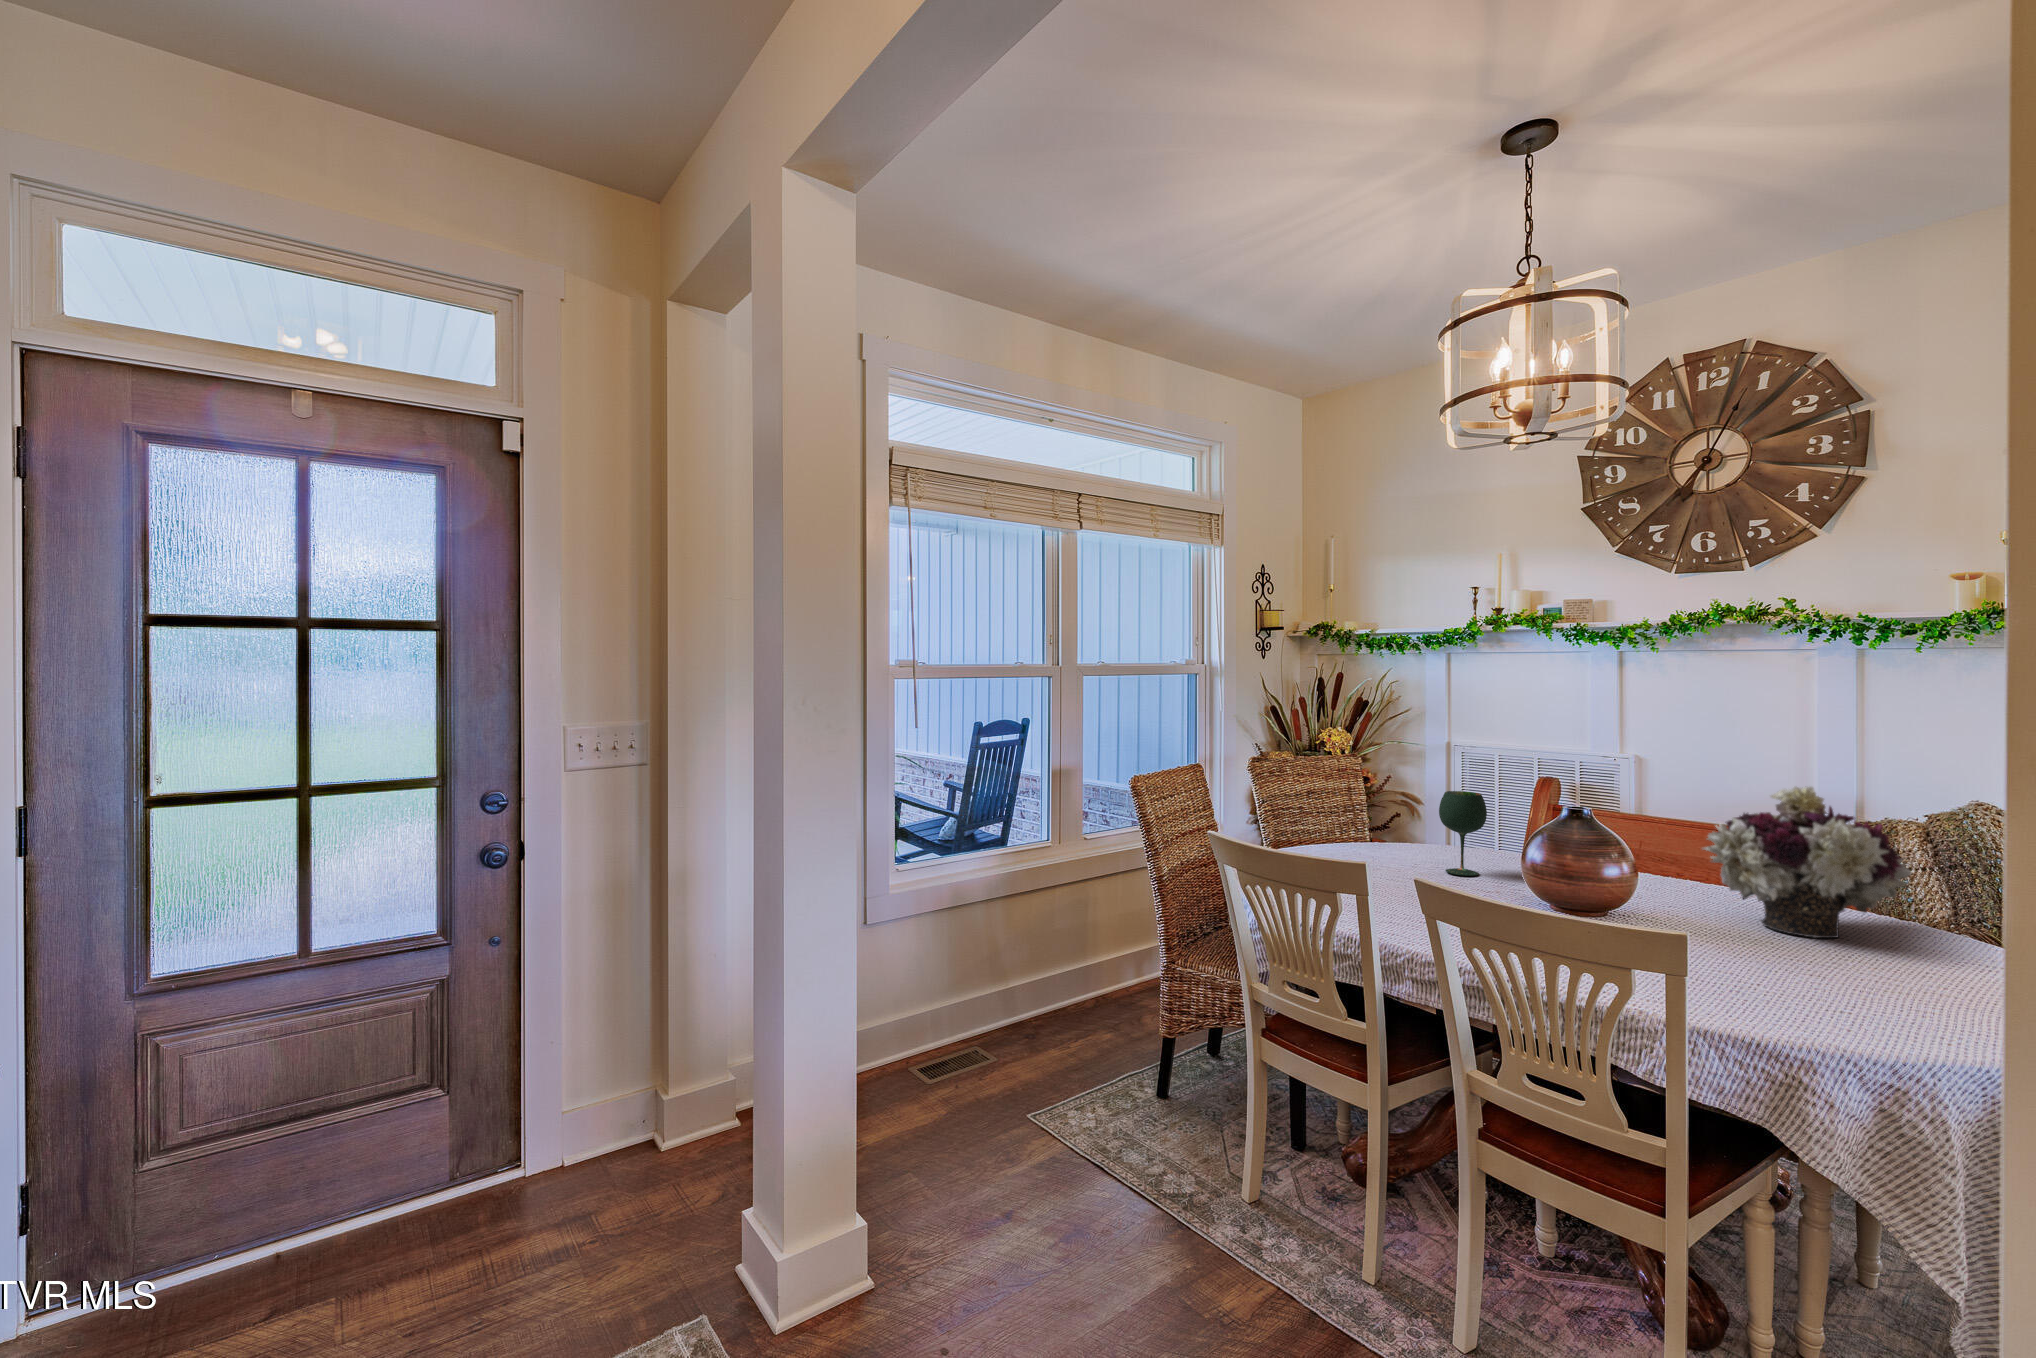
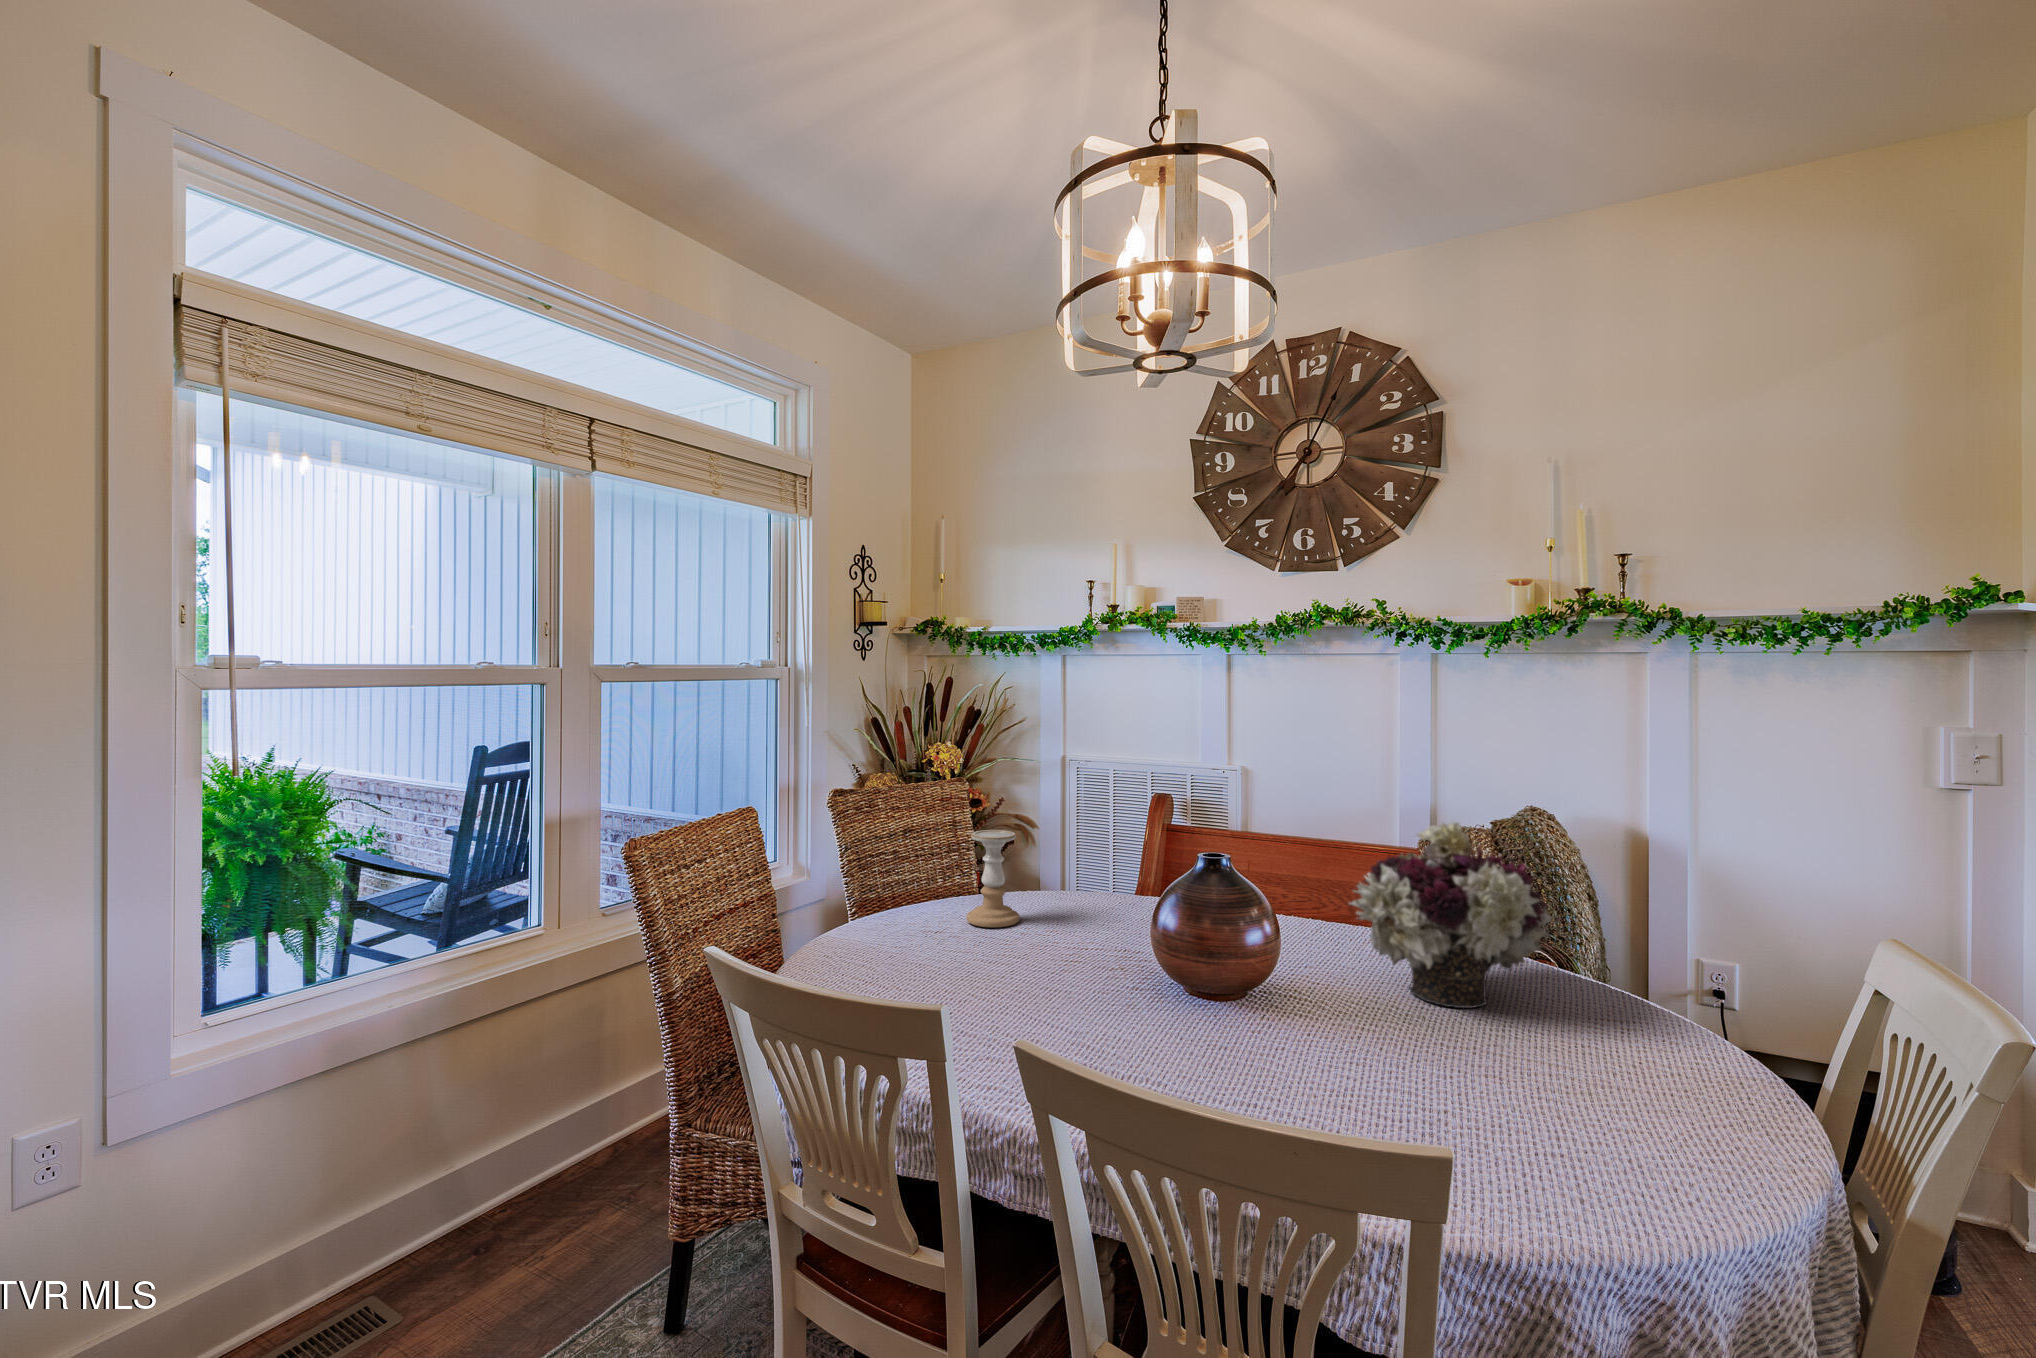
candle holder: none [1365,787,1409,860] -> present [967,830,1020,927]
wine glass: present [1439,791,1487,876] -> none [1054,835,1109,947]

